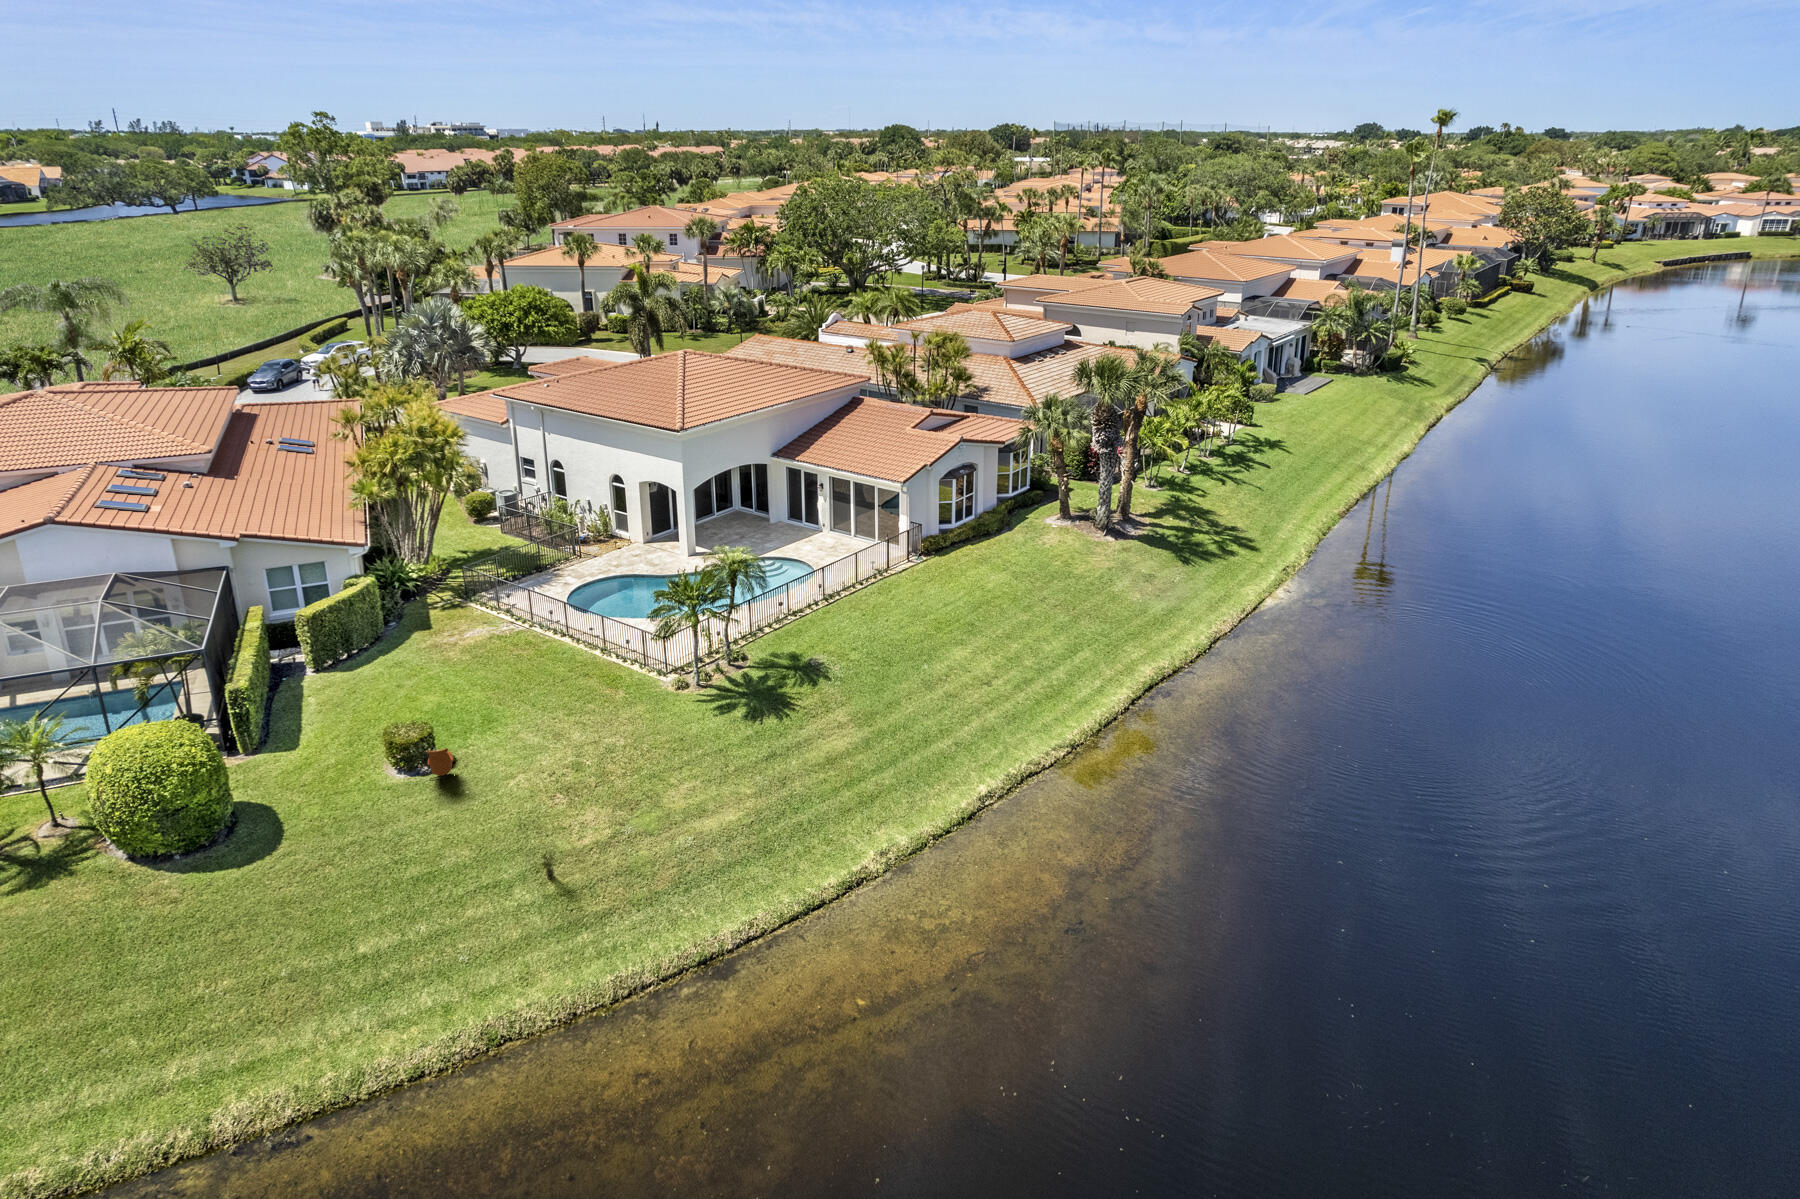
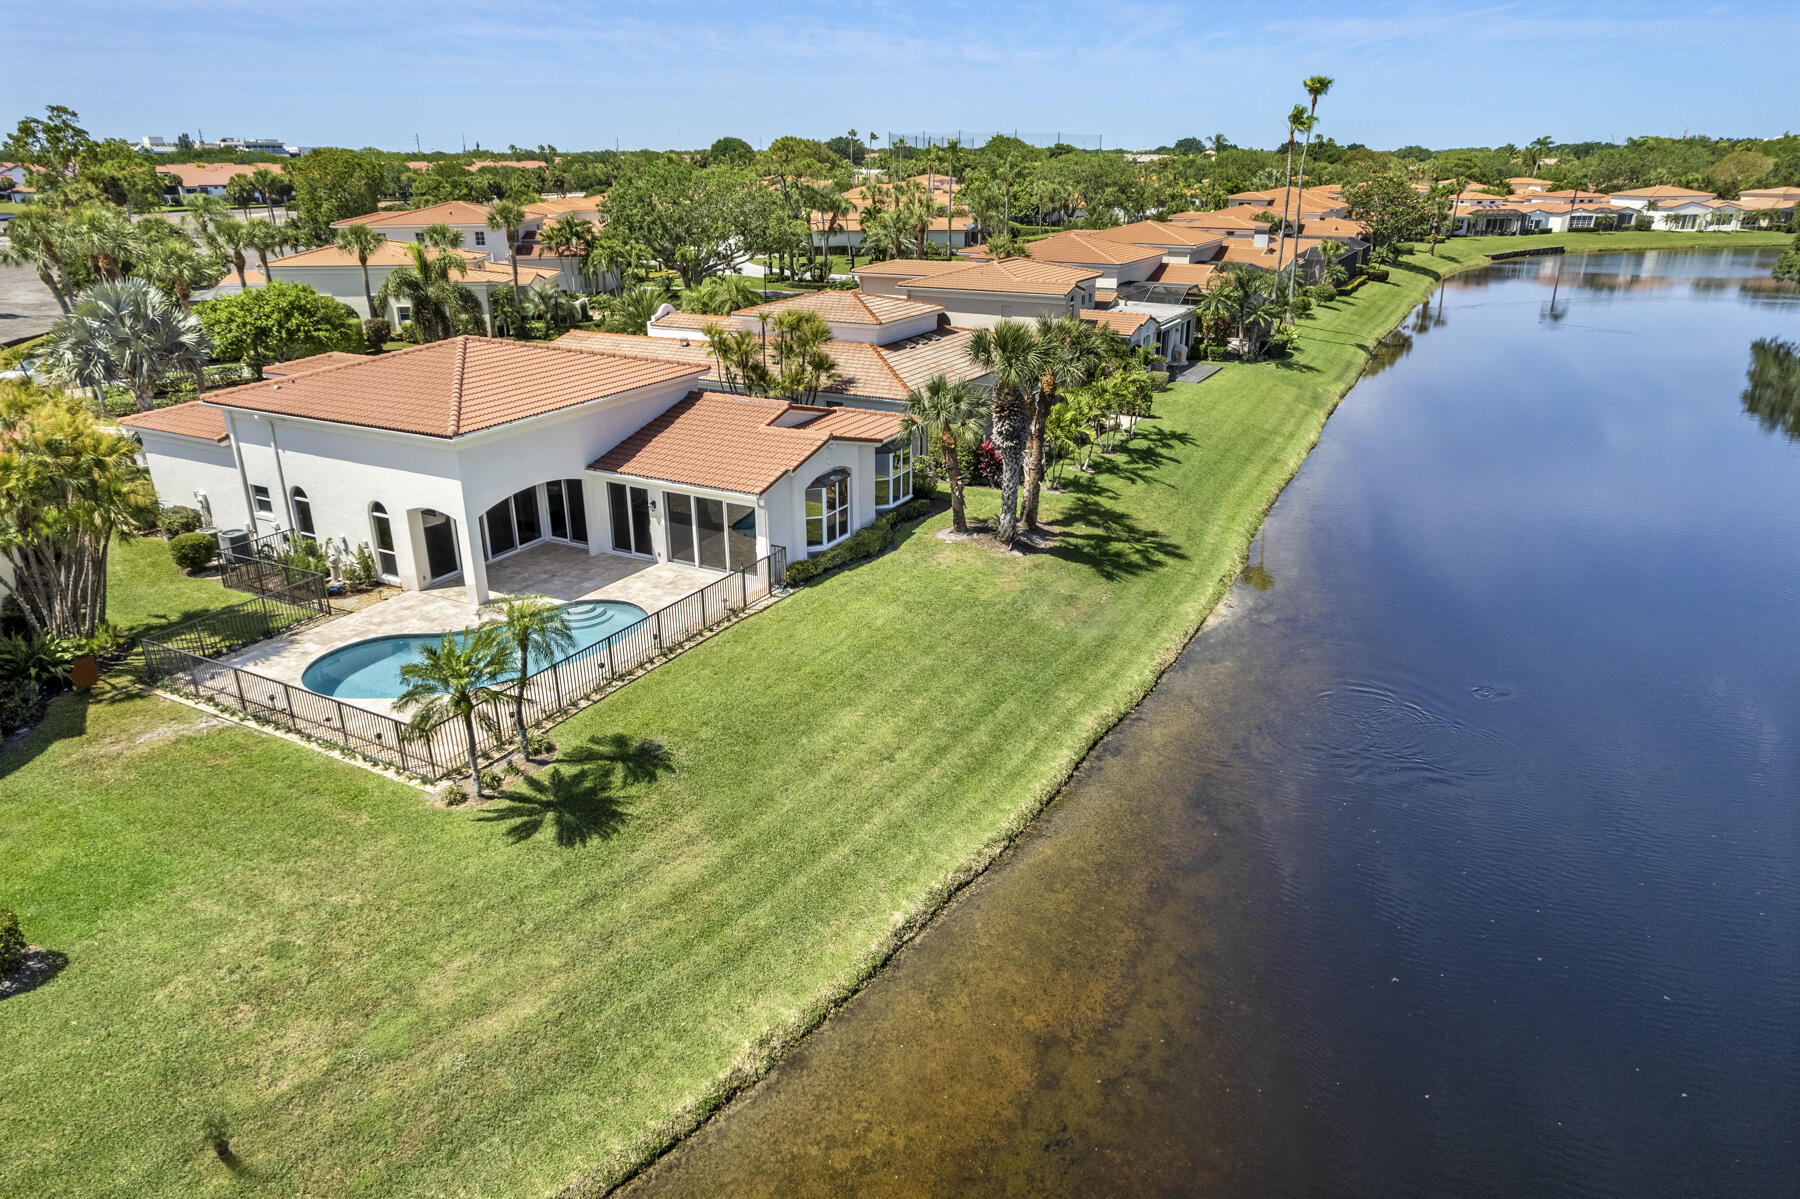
lounge chair: present [427,748,457,784] -> present [68,656,104,696]

